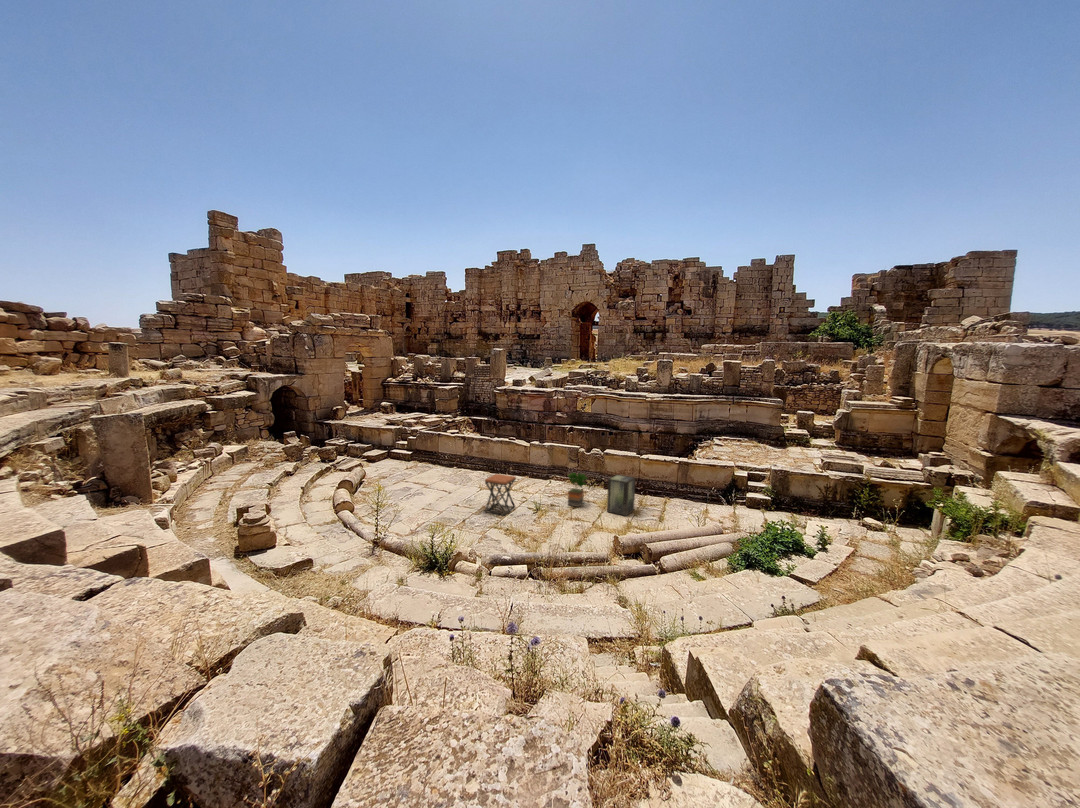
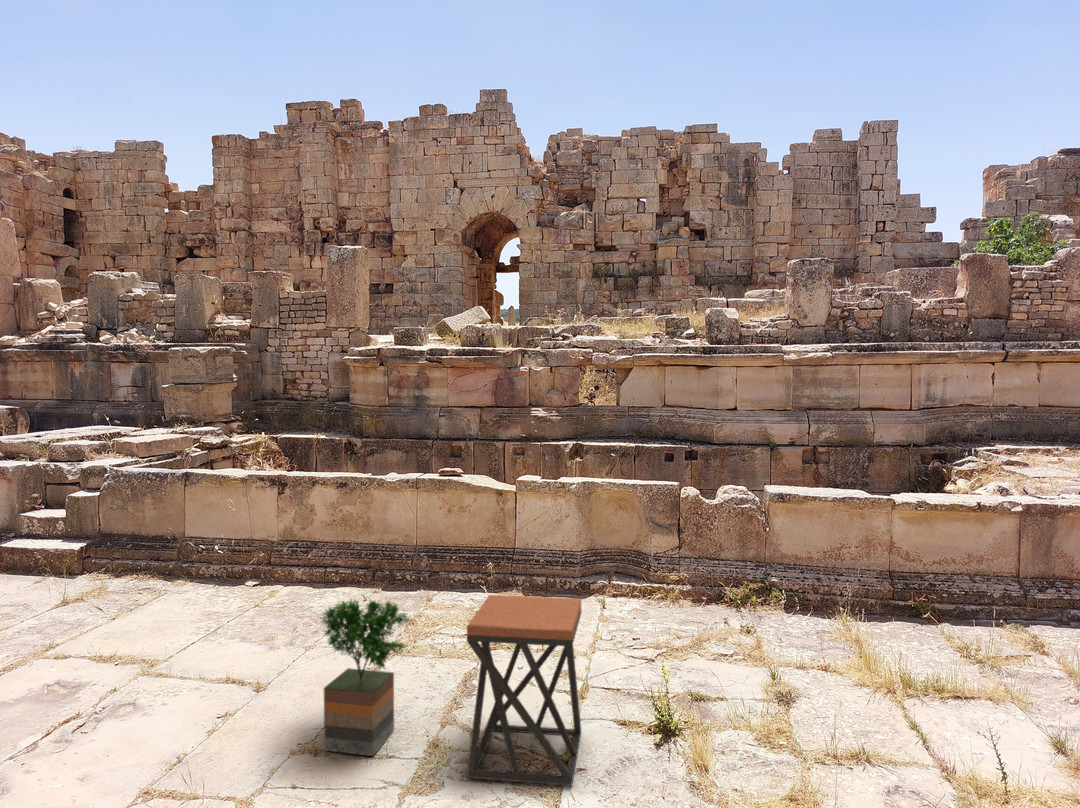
potted tree: present [568,473,587,507] -> present [322,600,409,756]
storage box: present [607,475,635,516] -> none [928,558,1036,717]

